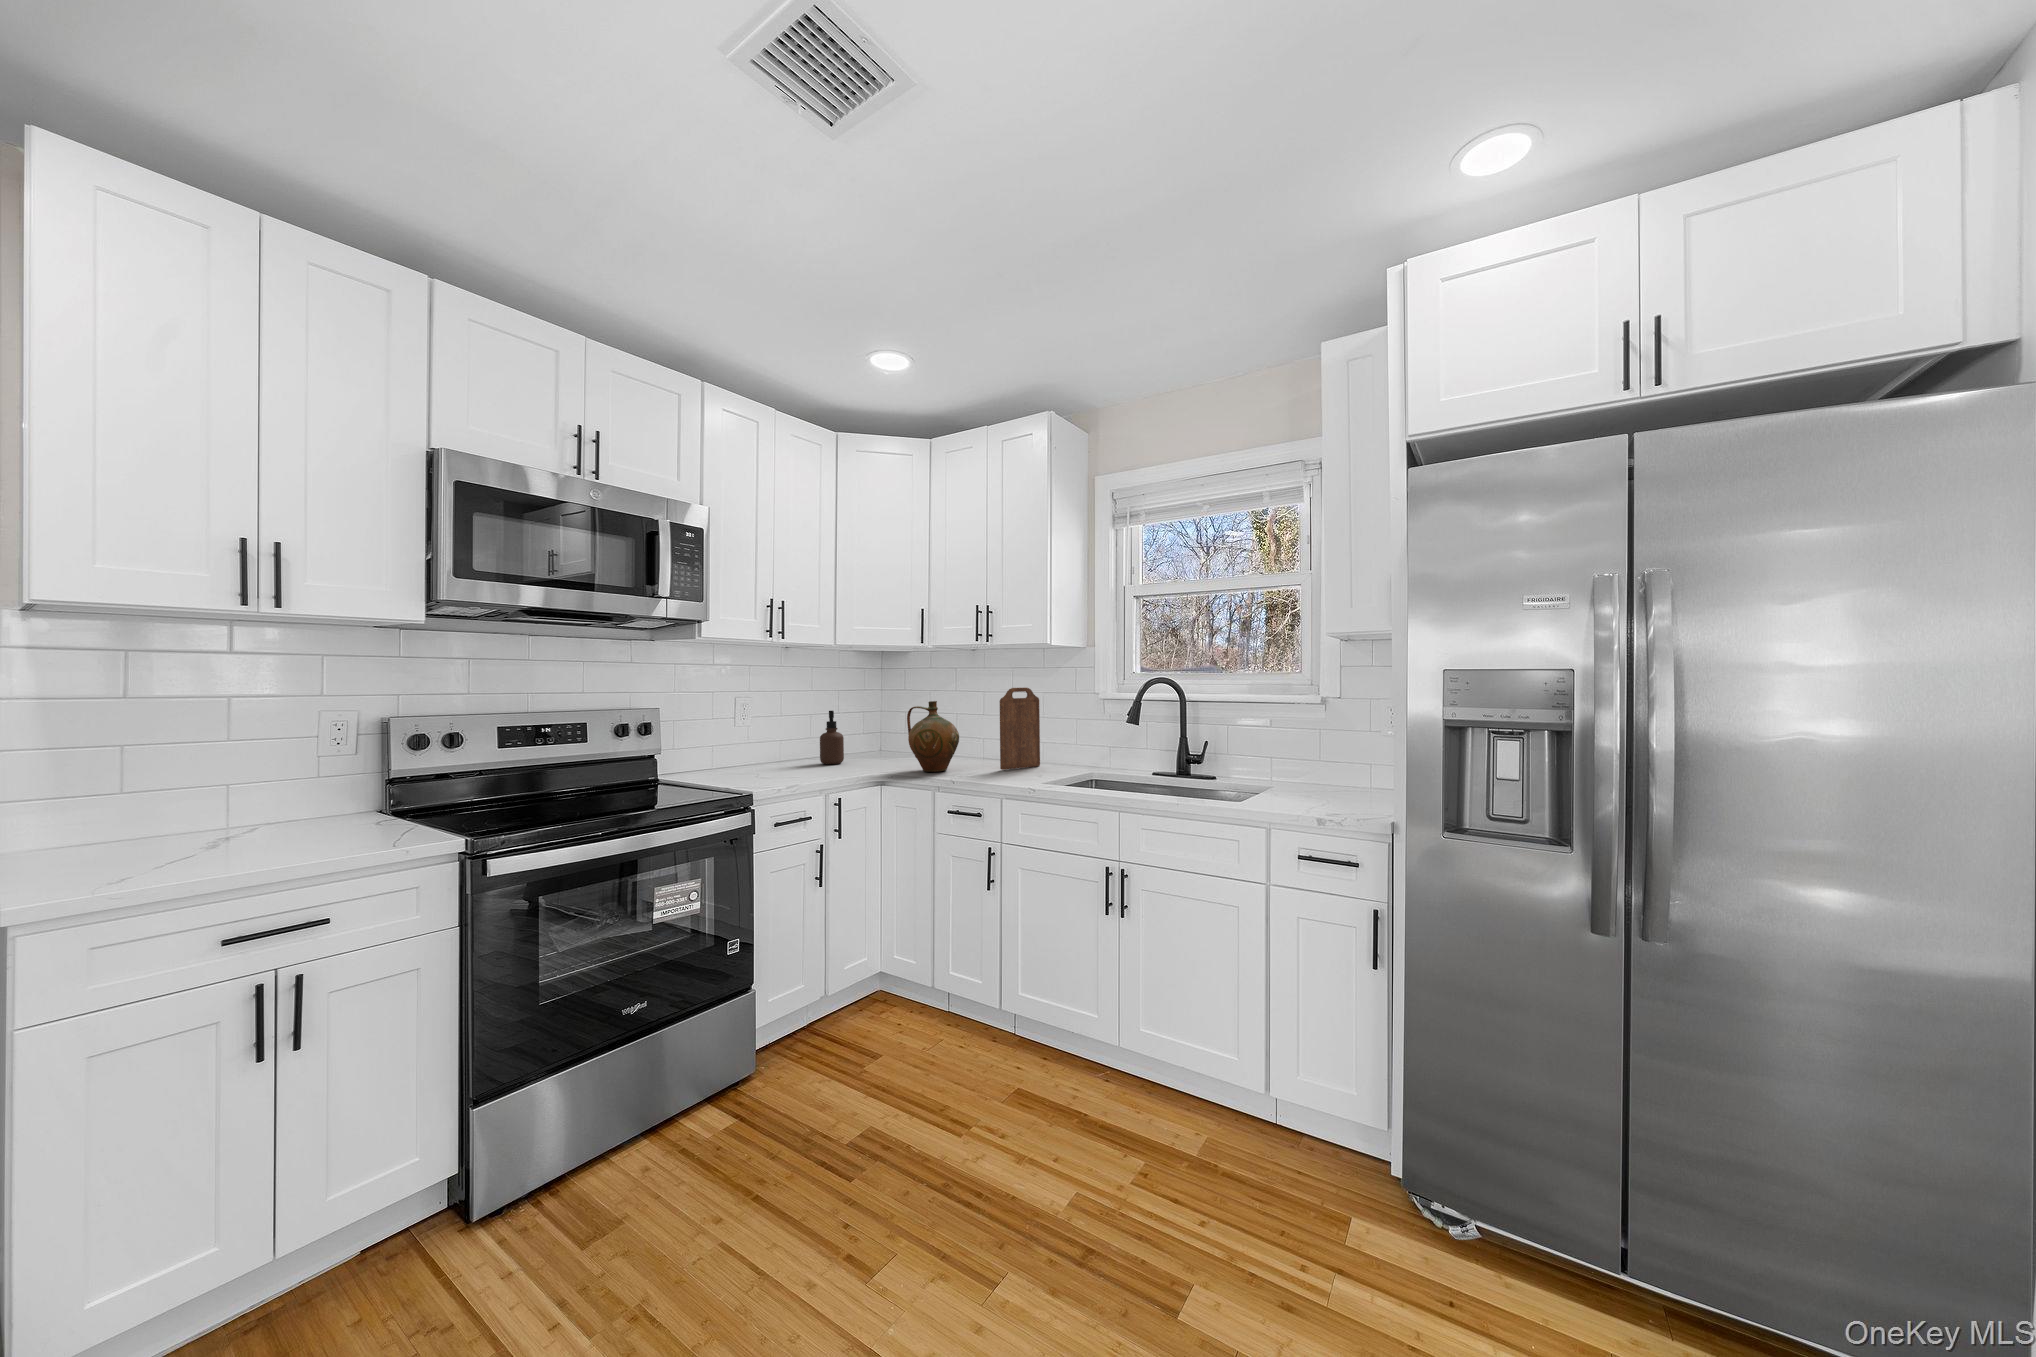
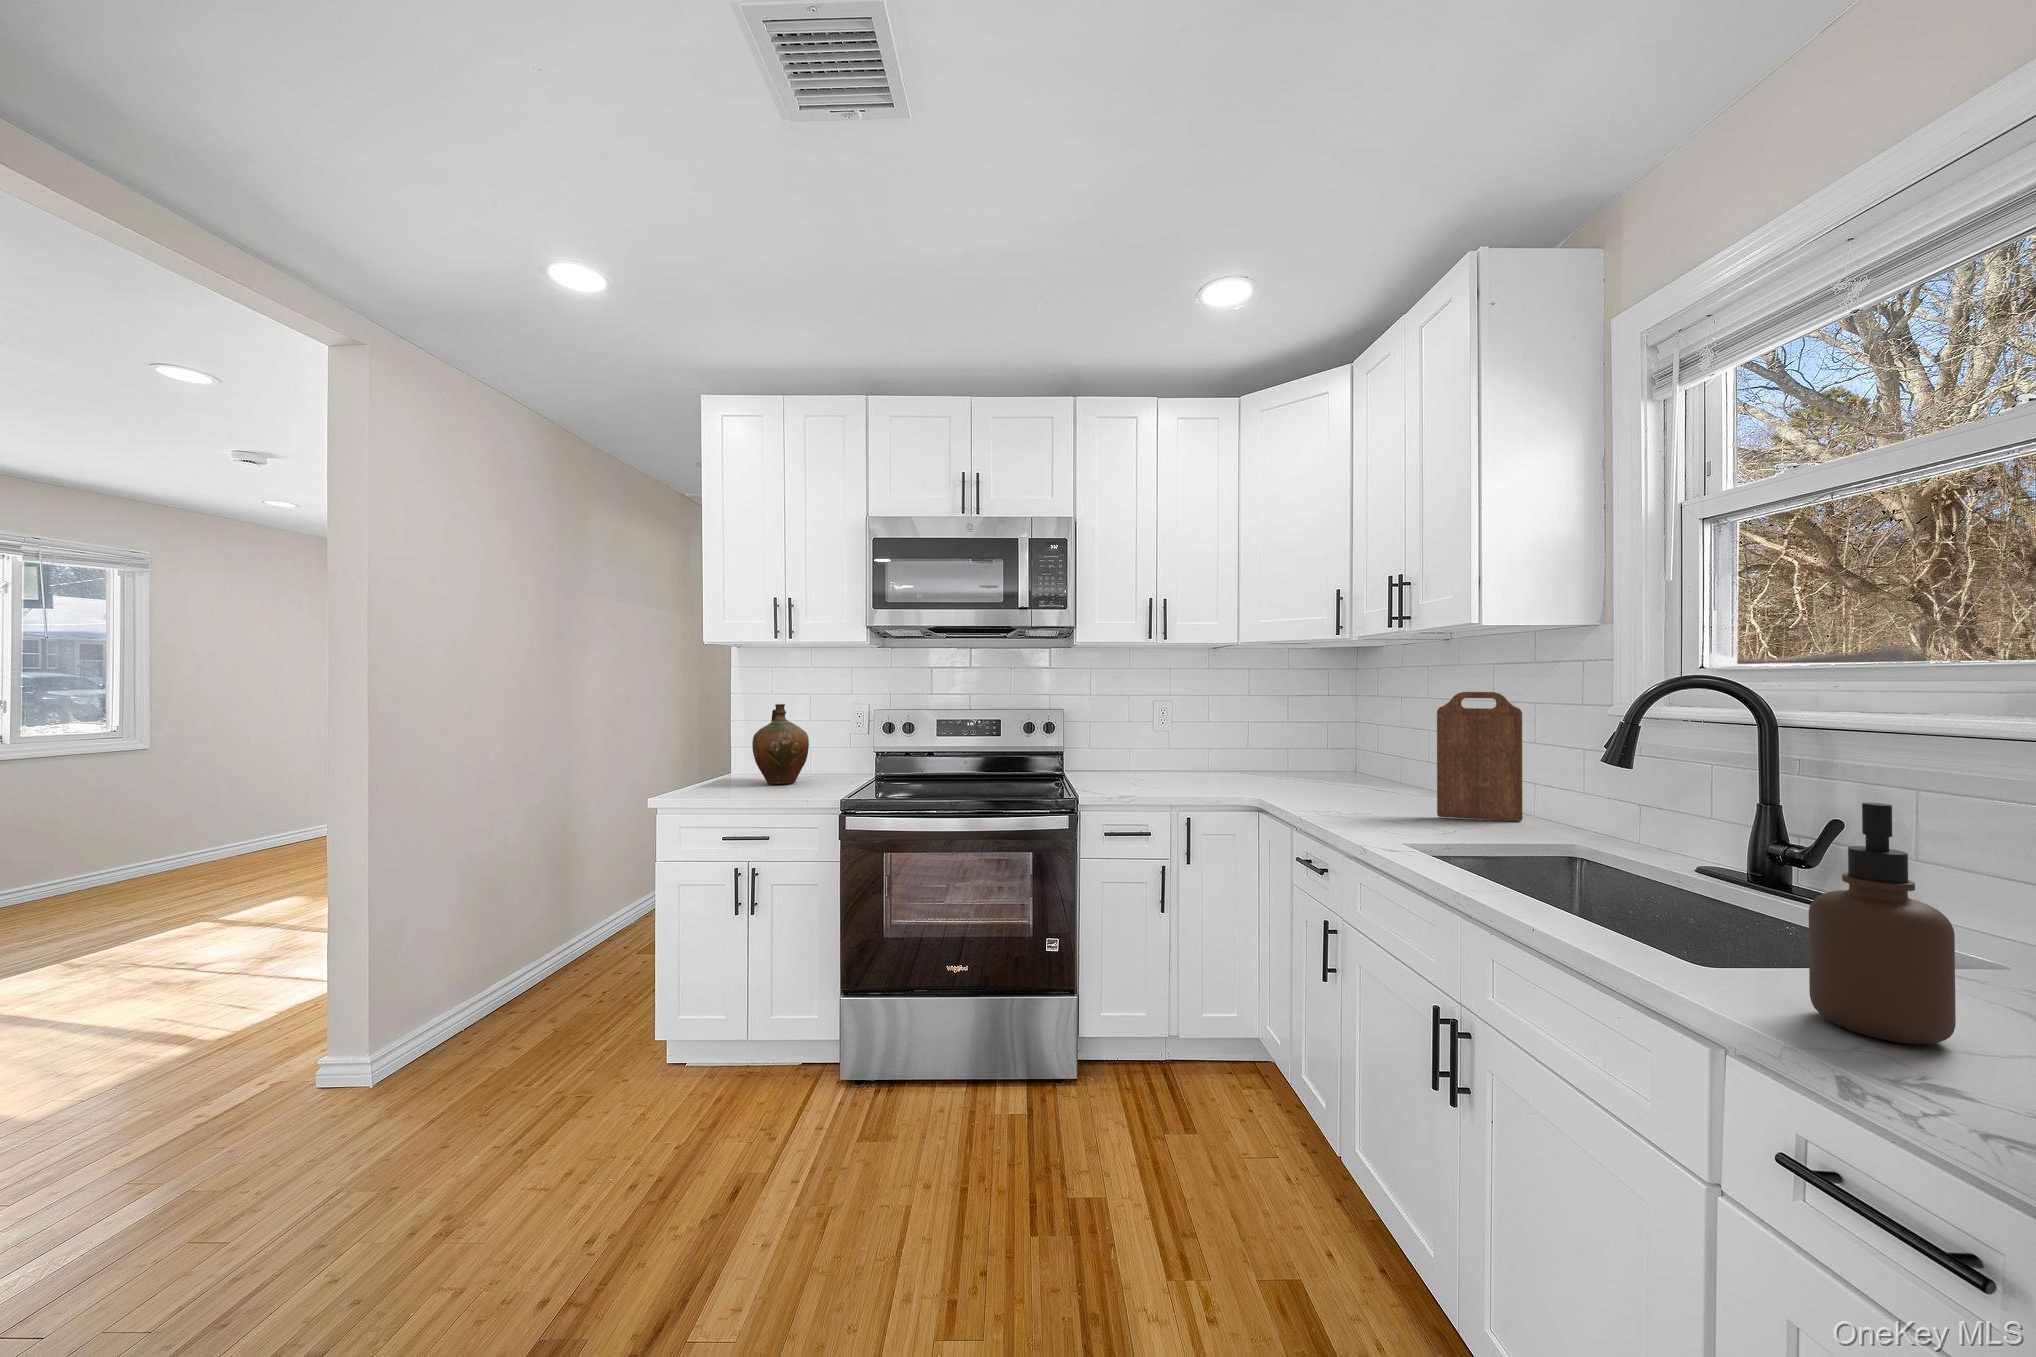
ceramic jug: present [907,701,959,772] -> present [752,704,809,784]
soap dispenser: present [820,711,844,764] -> present [1809,803,1956,1044]

